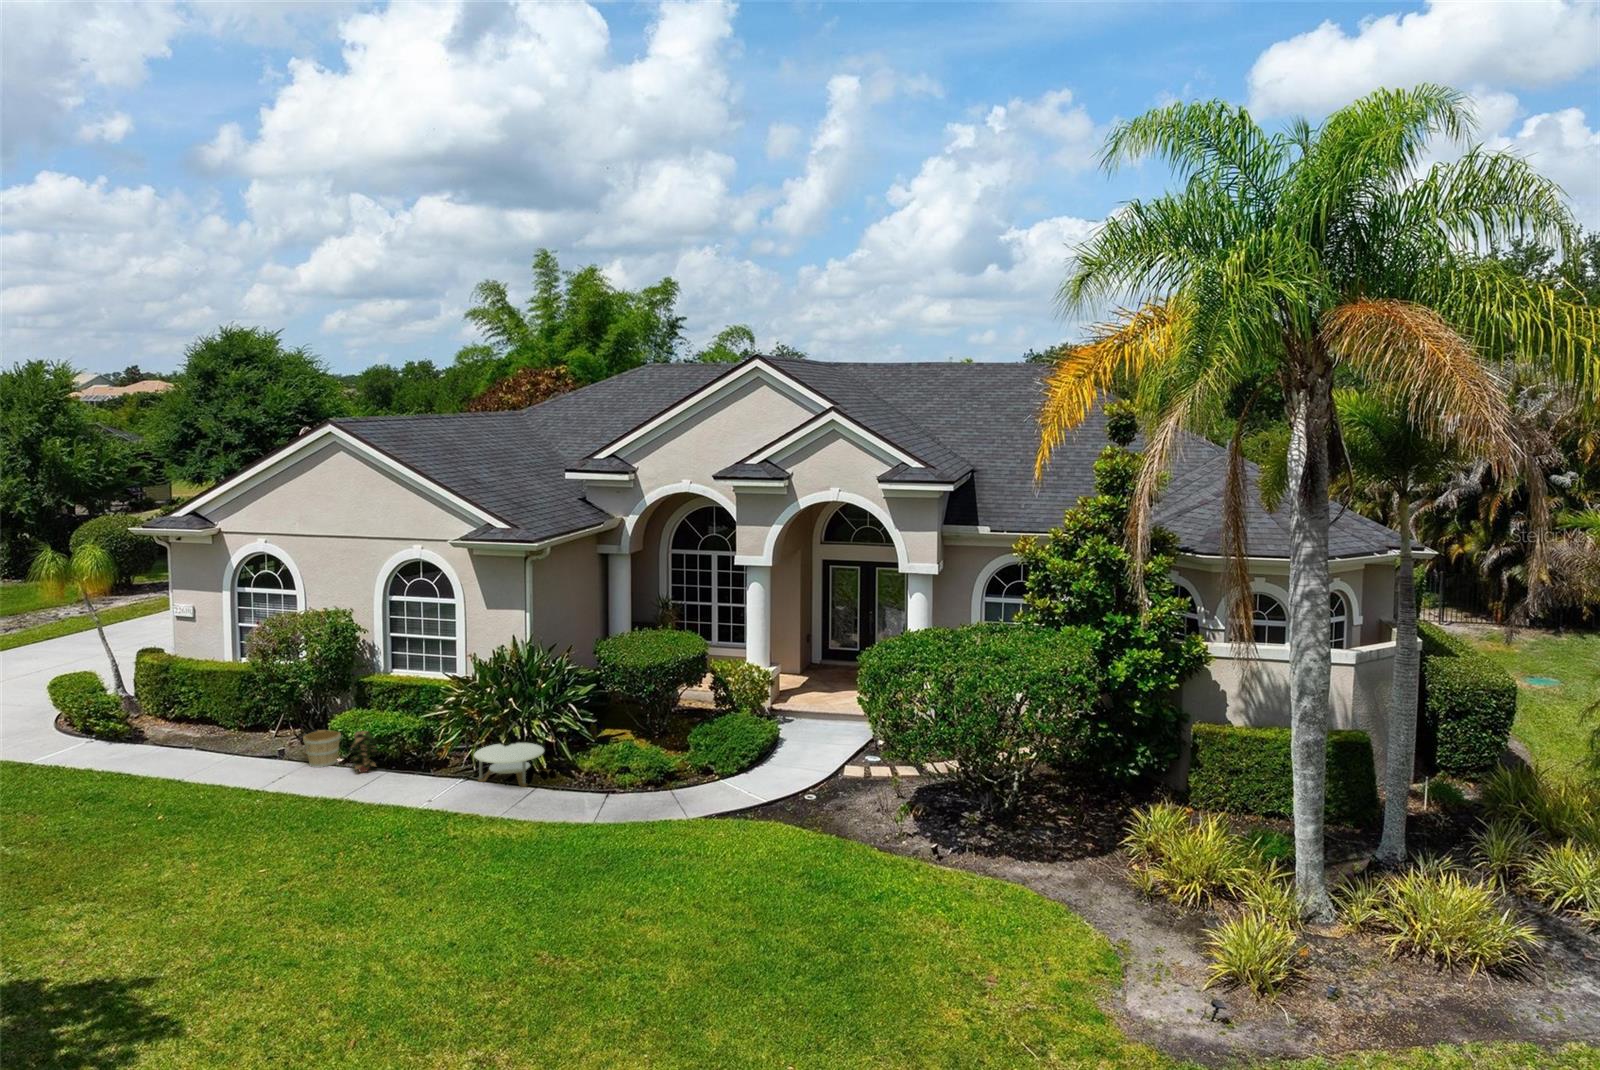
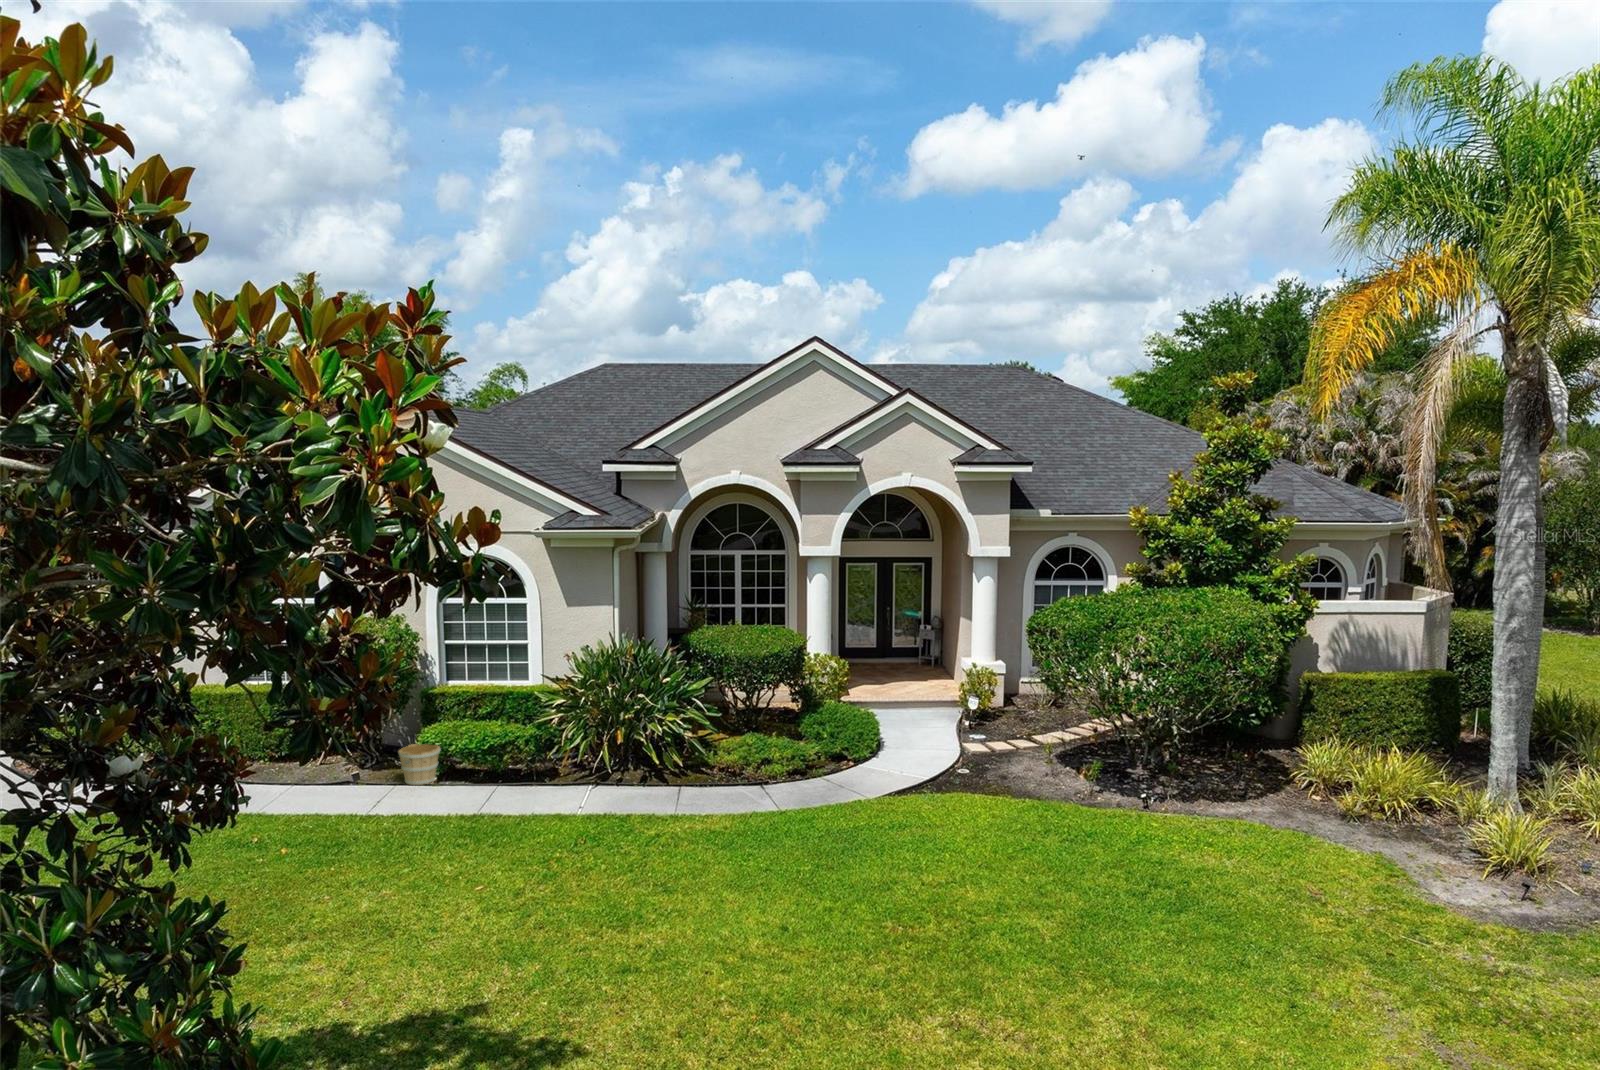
decorative plant: present [351,731,377,772] -> none [460,739,494,785]
round table: present [474,743,544,787] -> none [612,741,685,784]

